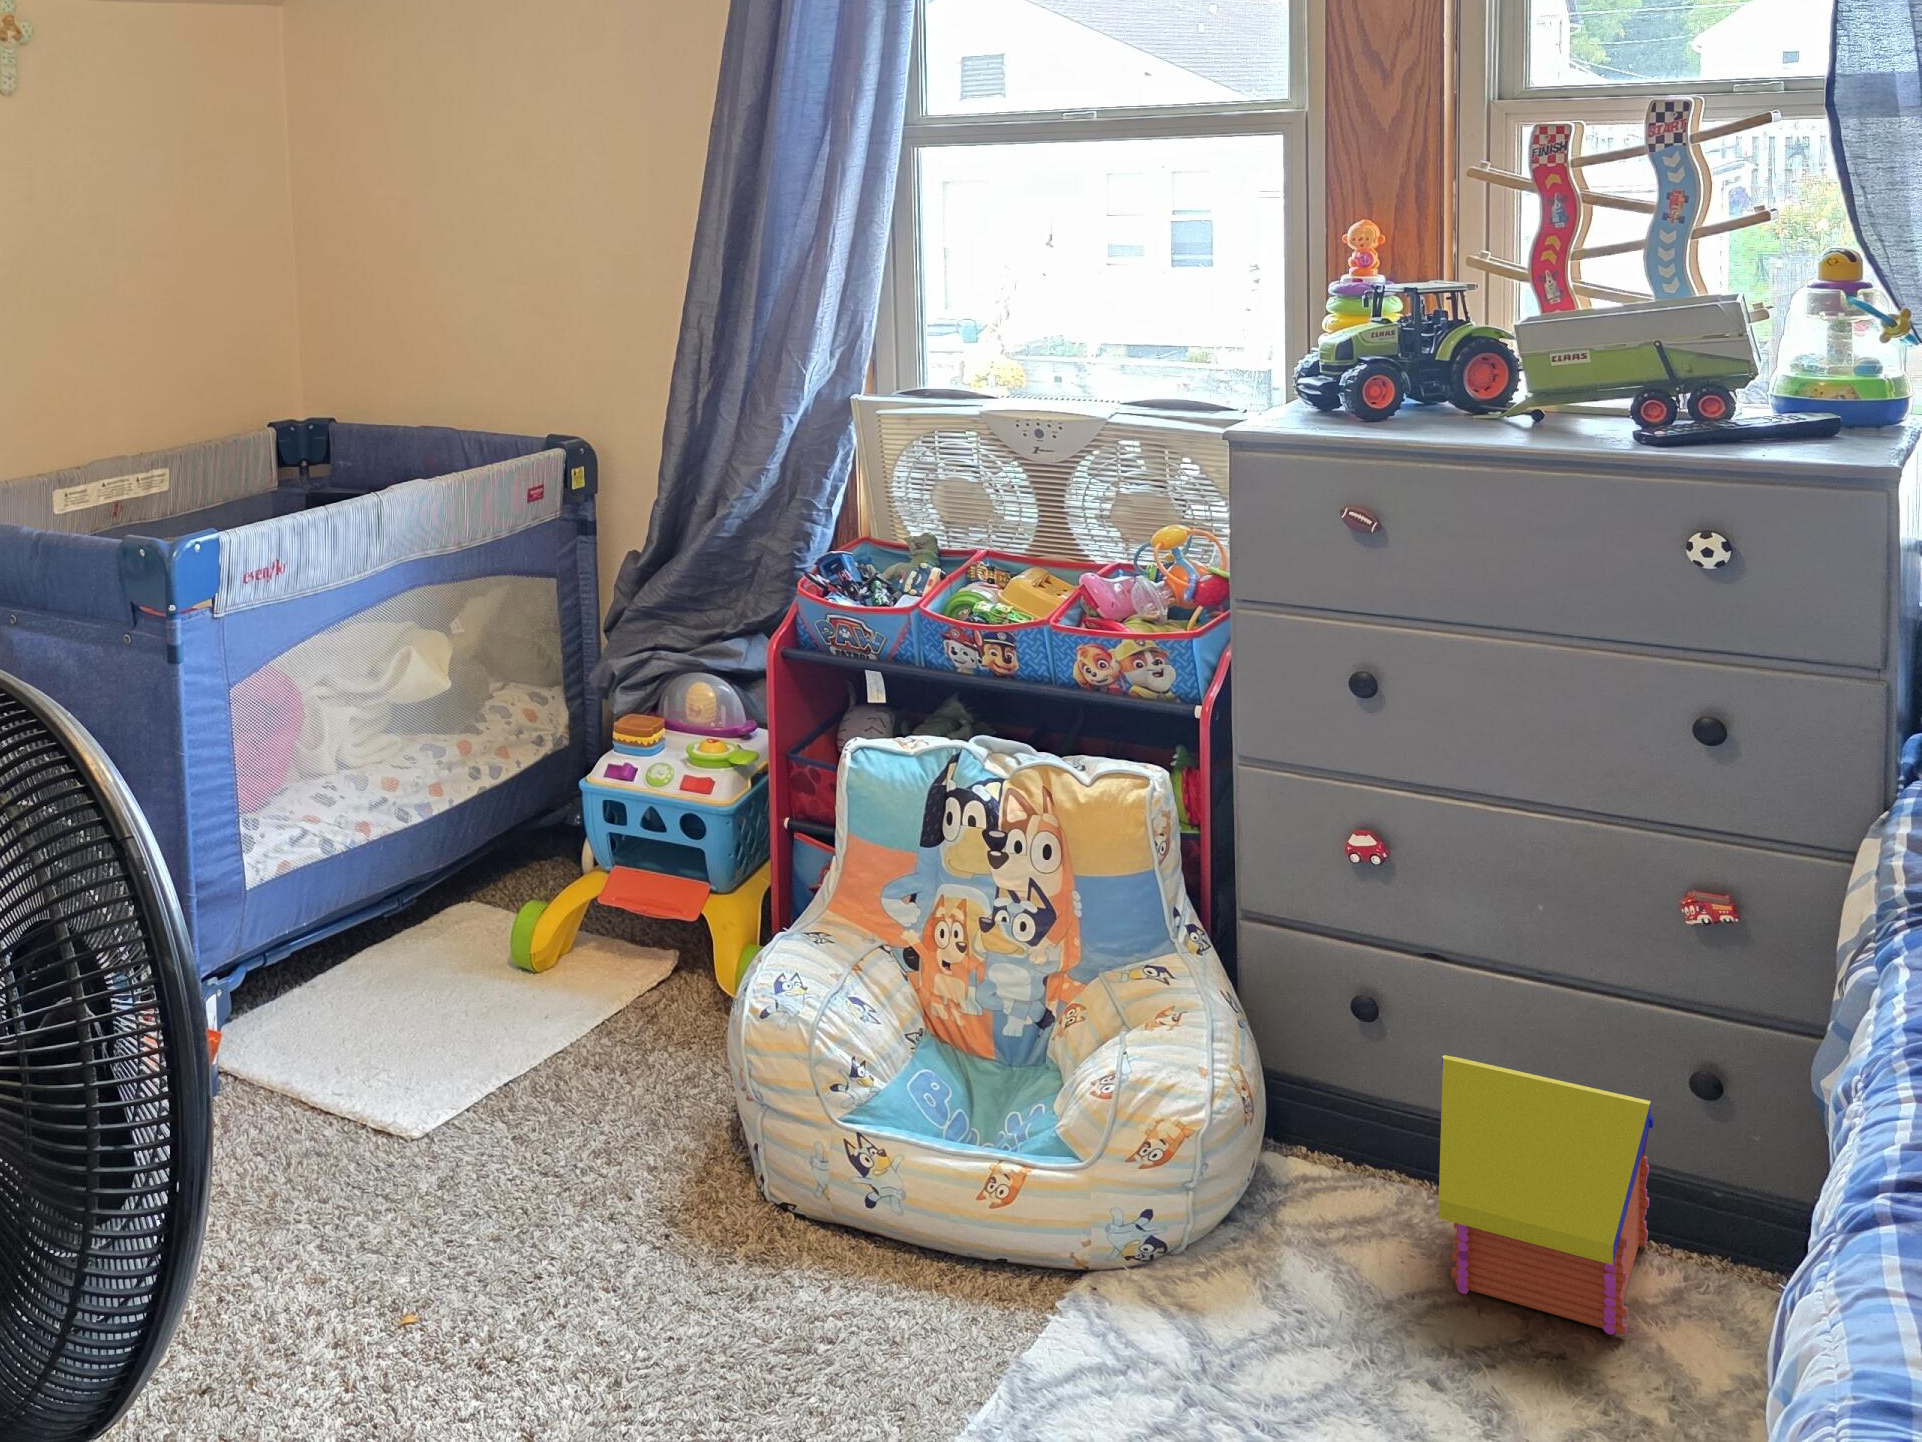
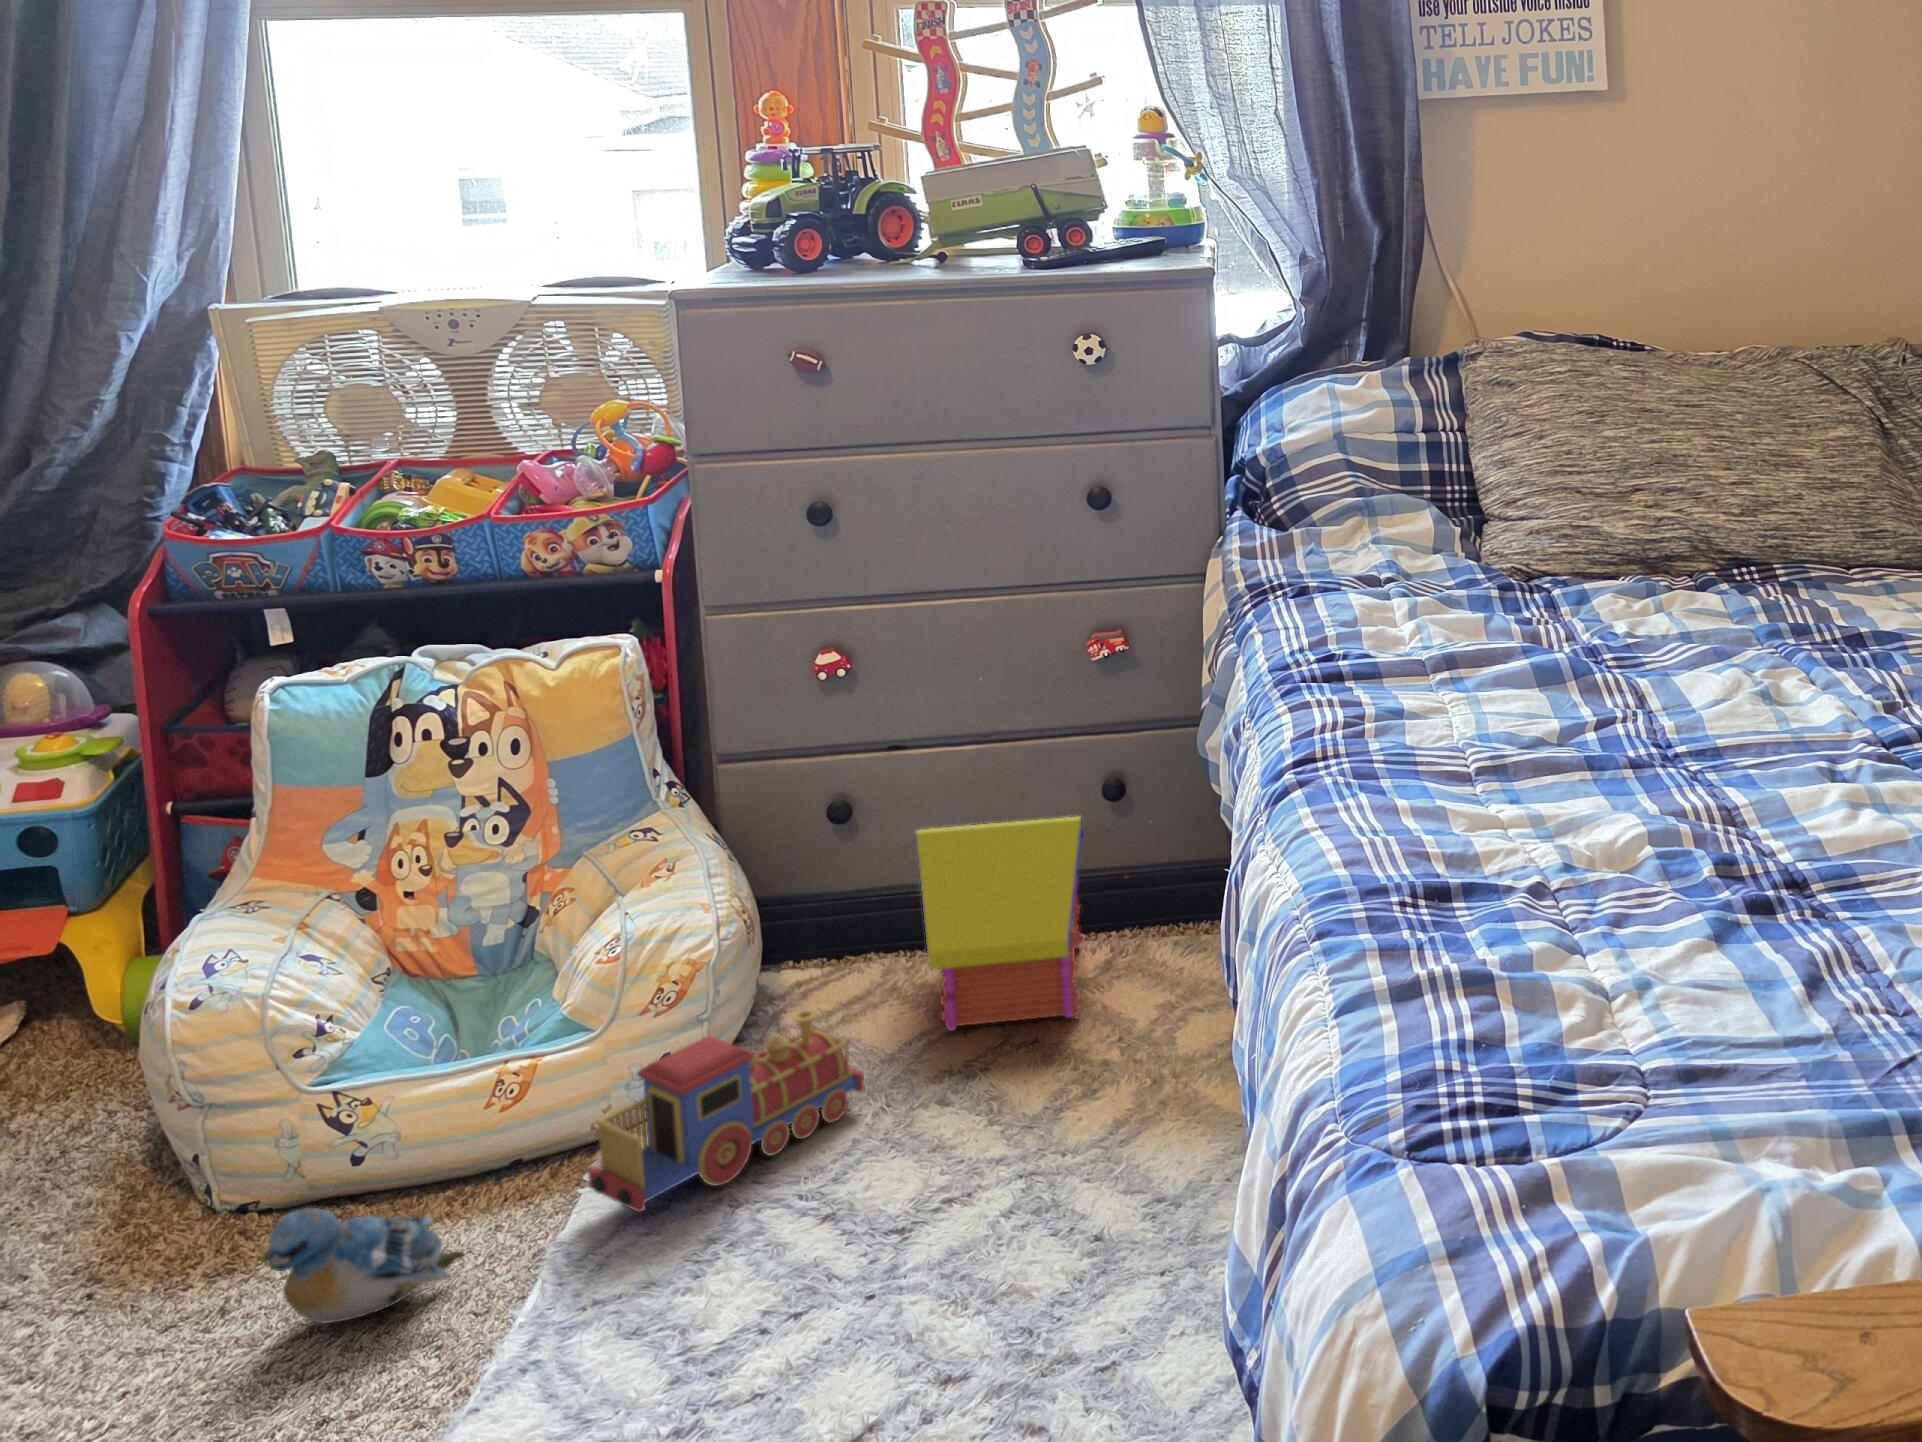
toy train: none [1053,1210,1346,1370] -> present [588,1009,864,1213]
plush toy: none [772,1240,935,1357] -> present [262,1208,465,1323]

